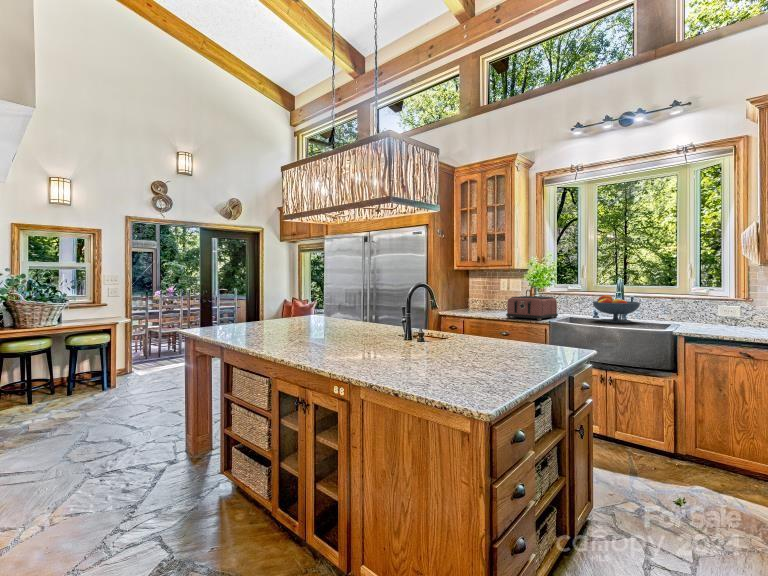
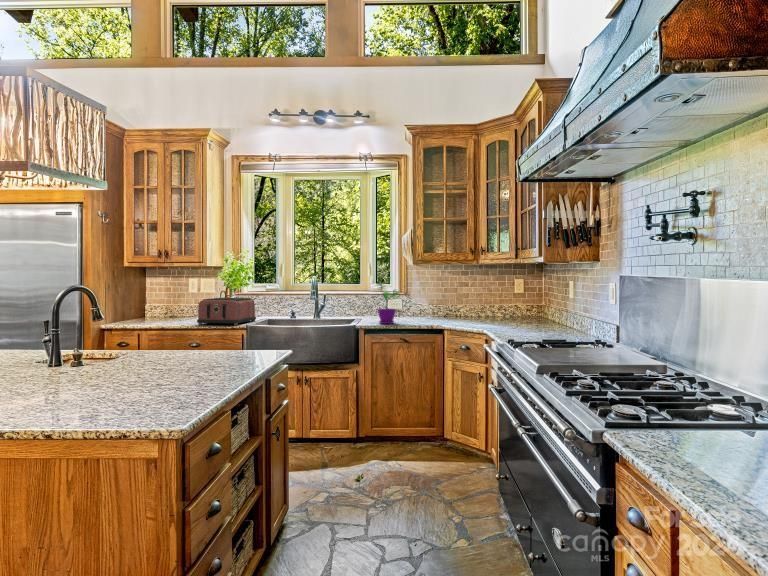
flower pot: none [695,282,731,329] -> present [378,284,399,324]
fruit bowl: present [592,295,641,323] -> none [290,294,334,323]

